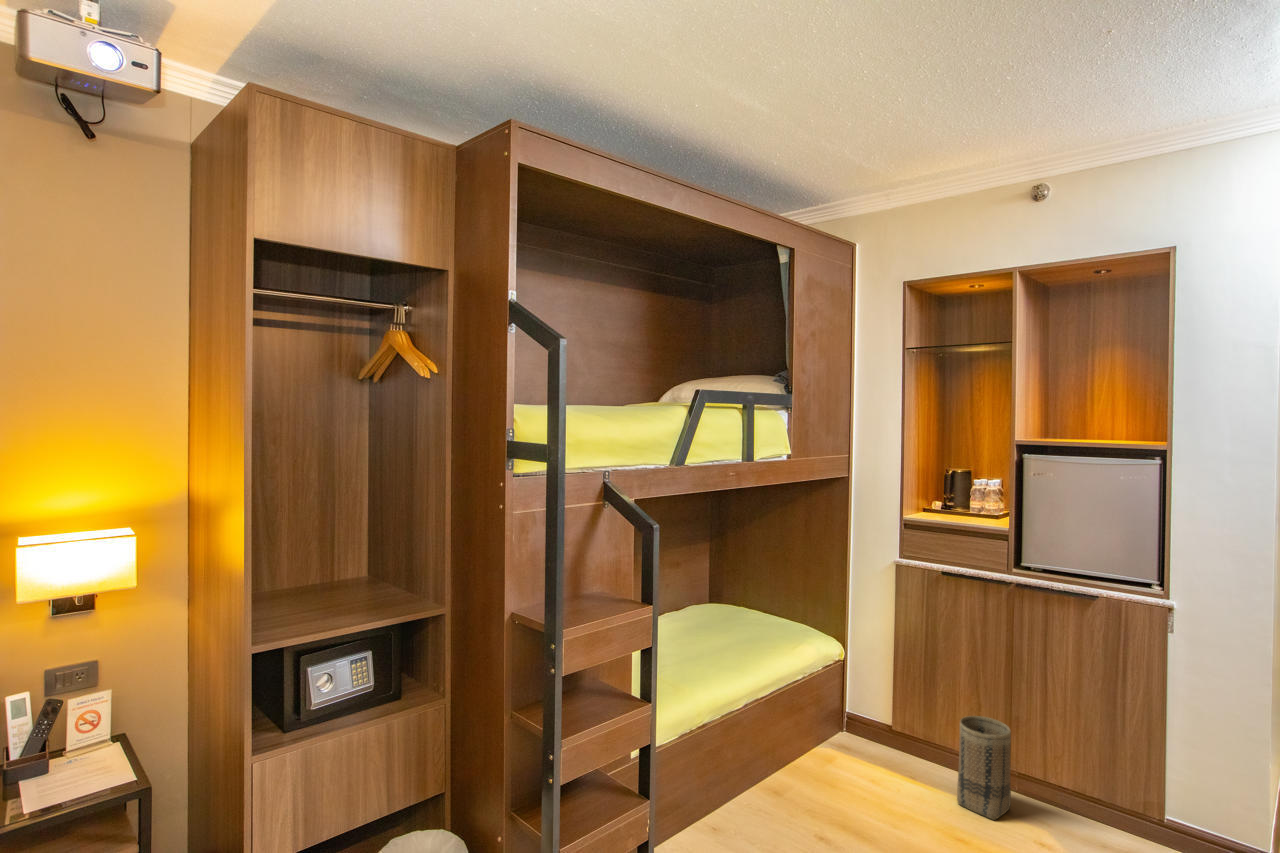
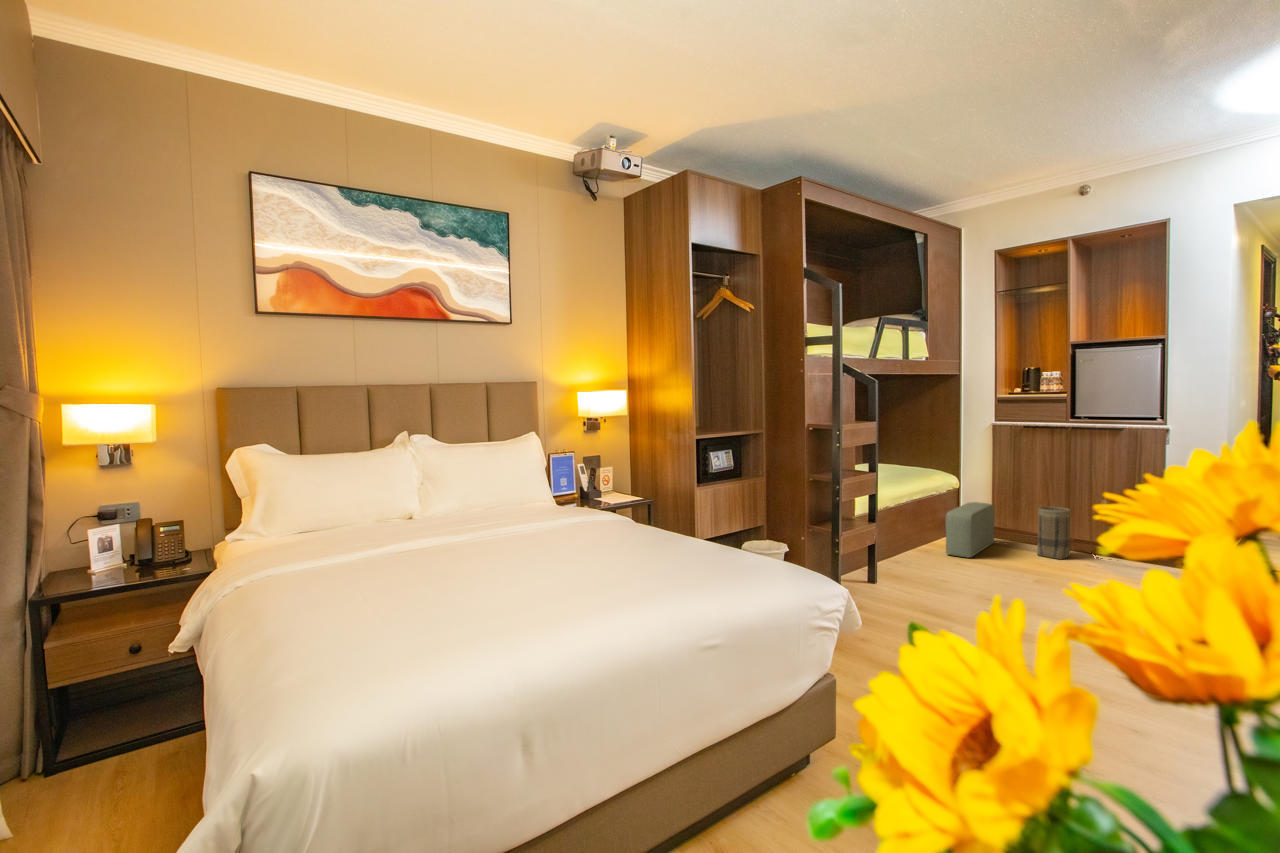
pouf: none [807,687,895,812] -> present [945,502,995,557]

